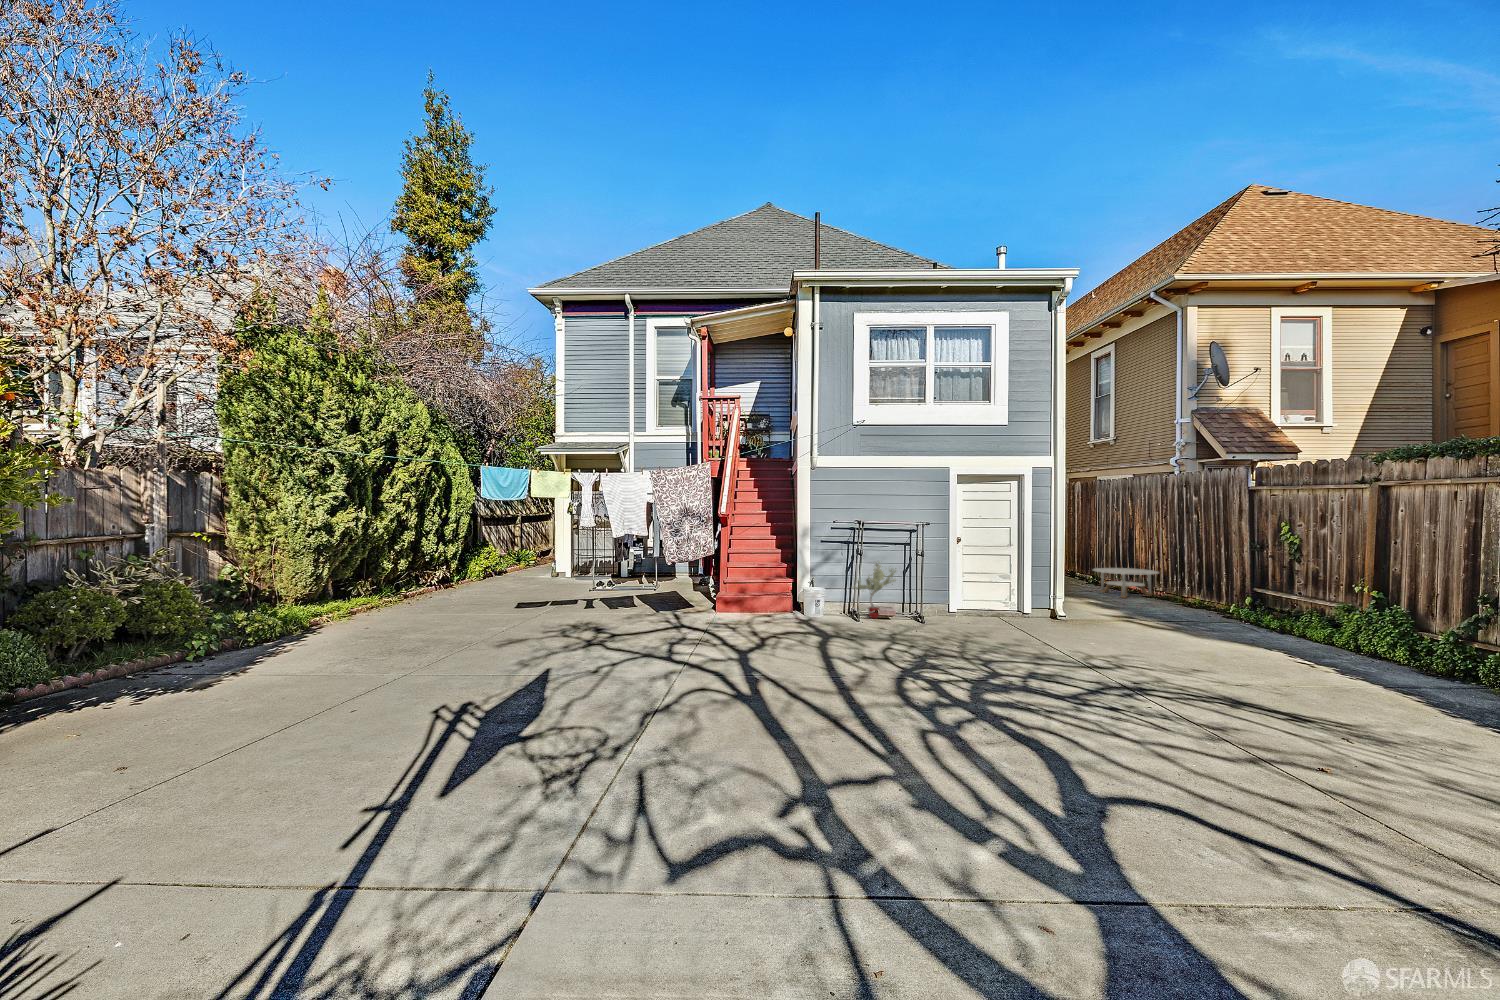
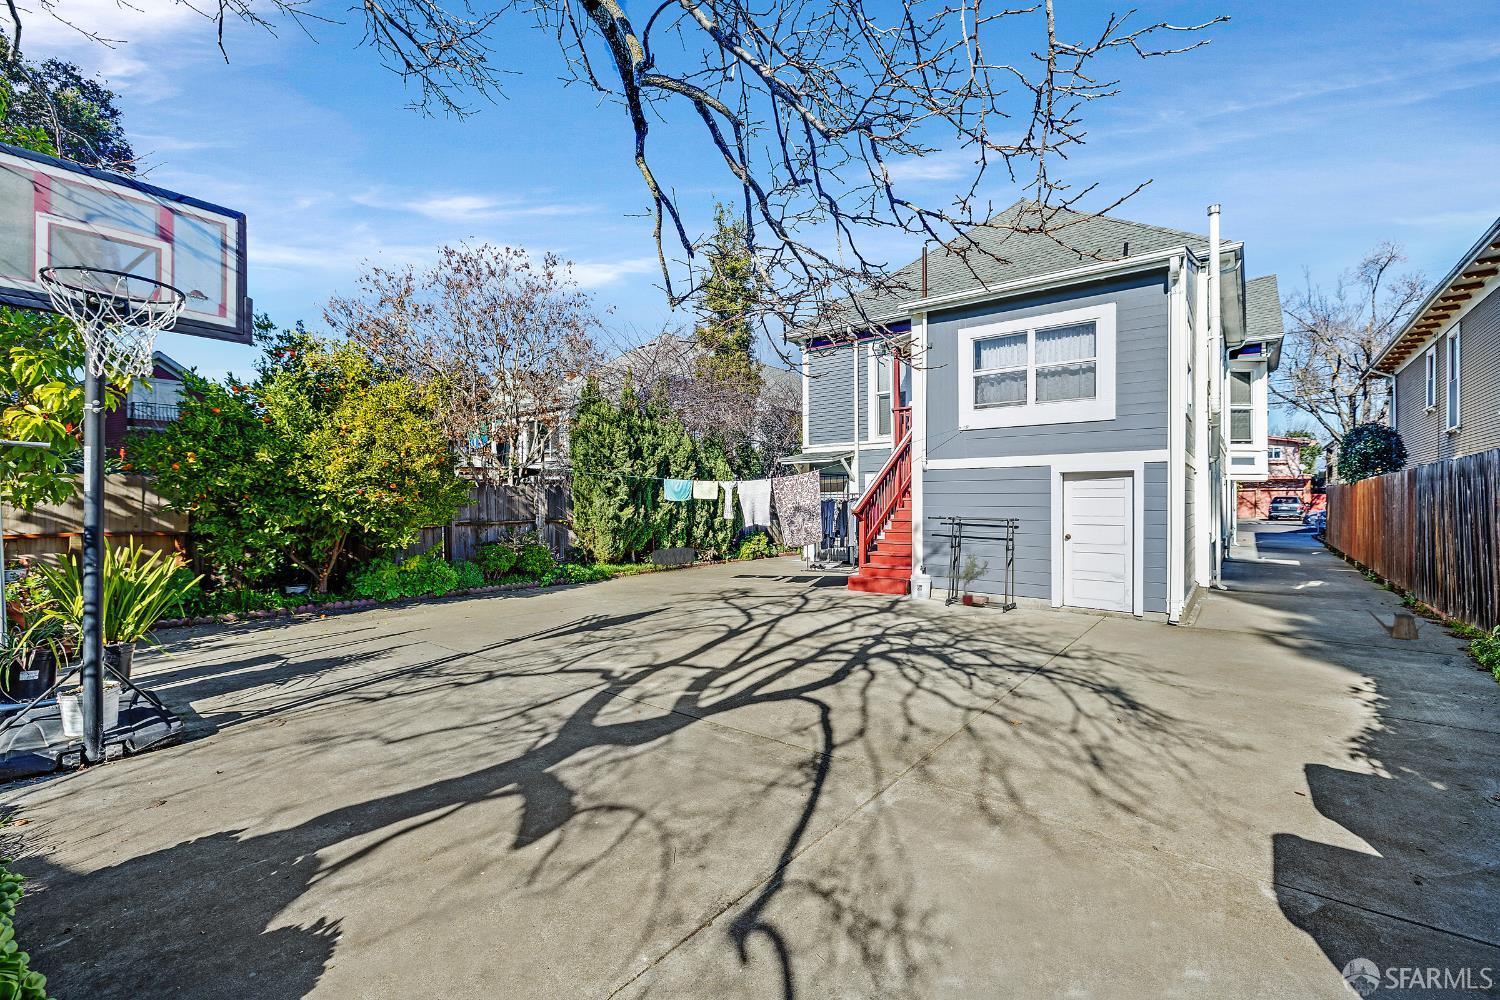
round table: present [1093,568,1159,598] -> none [1296,574,1392,610]
bench: none [365,569,424,604] -> present [653,548,694,571]
watering can: none [1198,595,1236,617] -> present [1365,609,1427,640]

